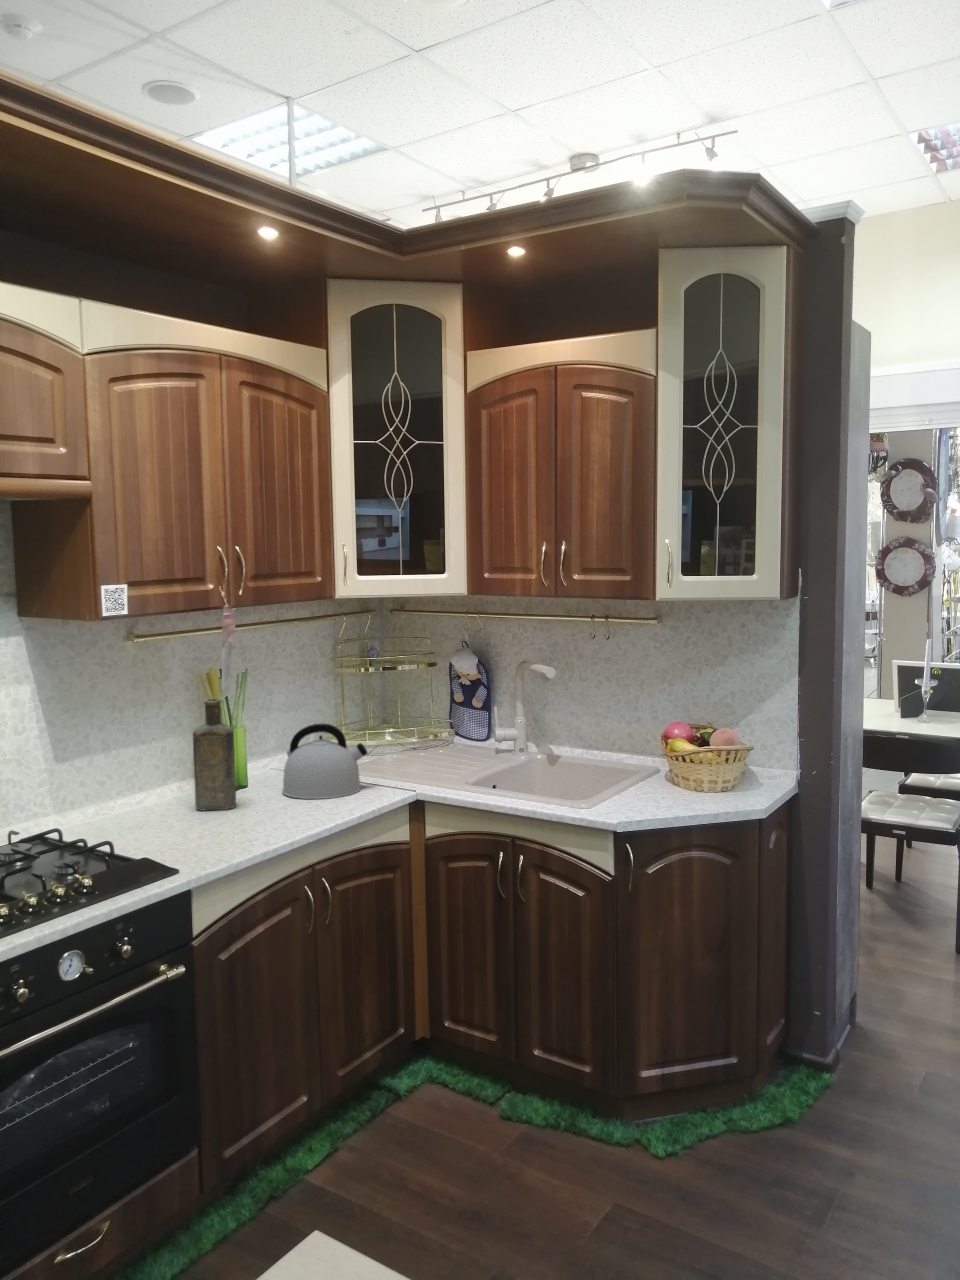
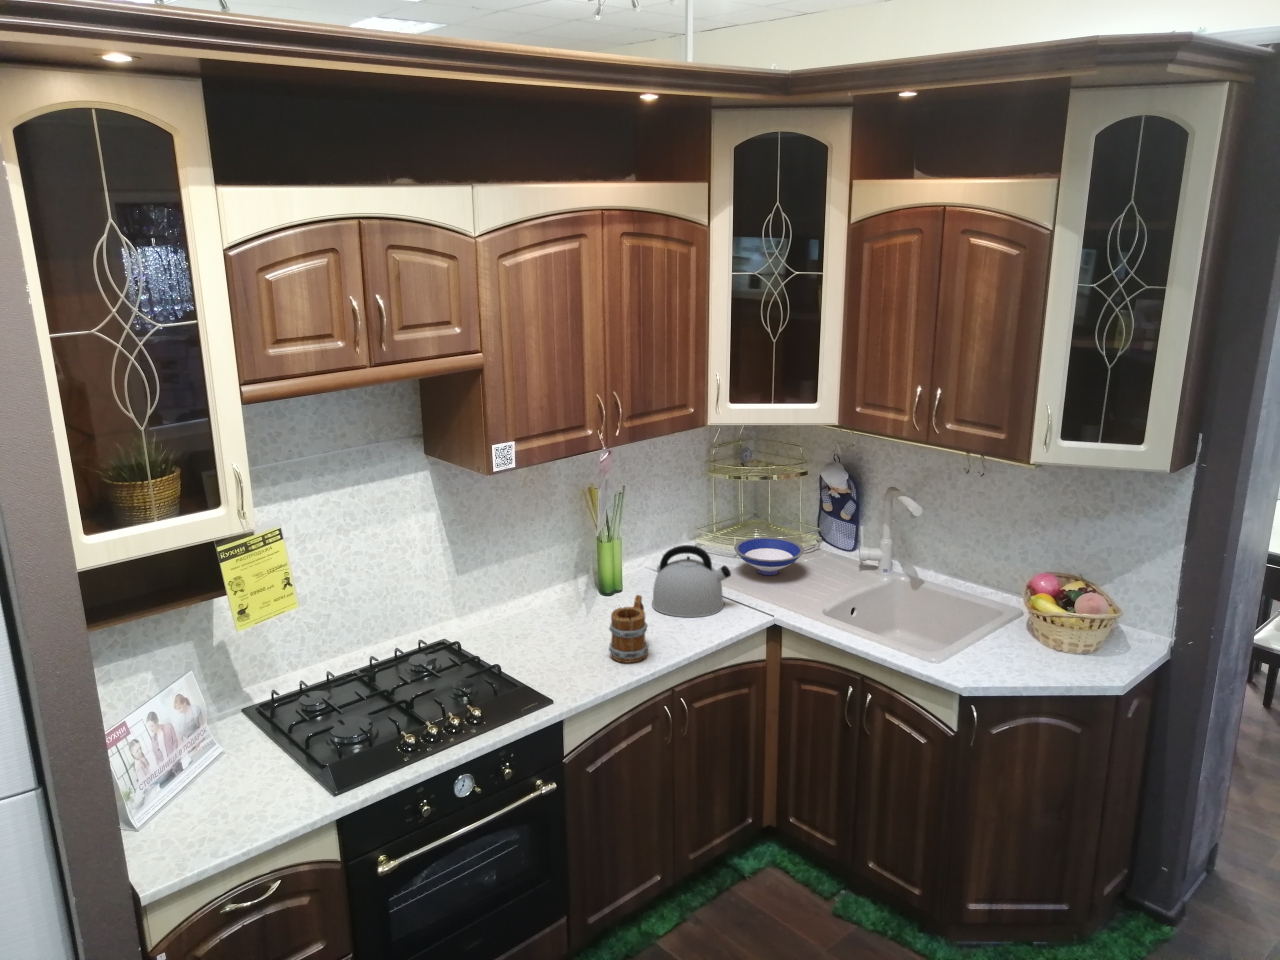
bottle: present [193,699,236,811] -> none [572,524,610,622]
bowl: none [366,730,439,765] -> present [734,537,804,575]
mug: none [239,764,285,836] -> present [609,595,648,663]

